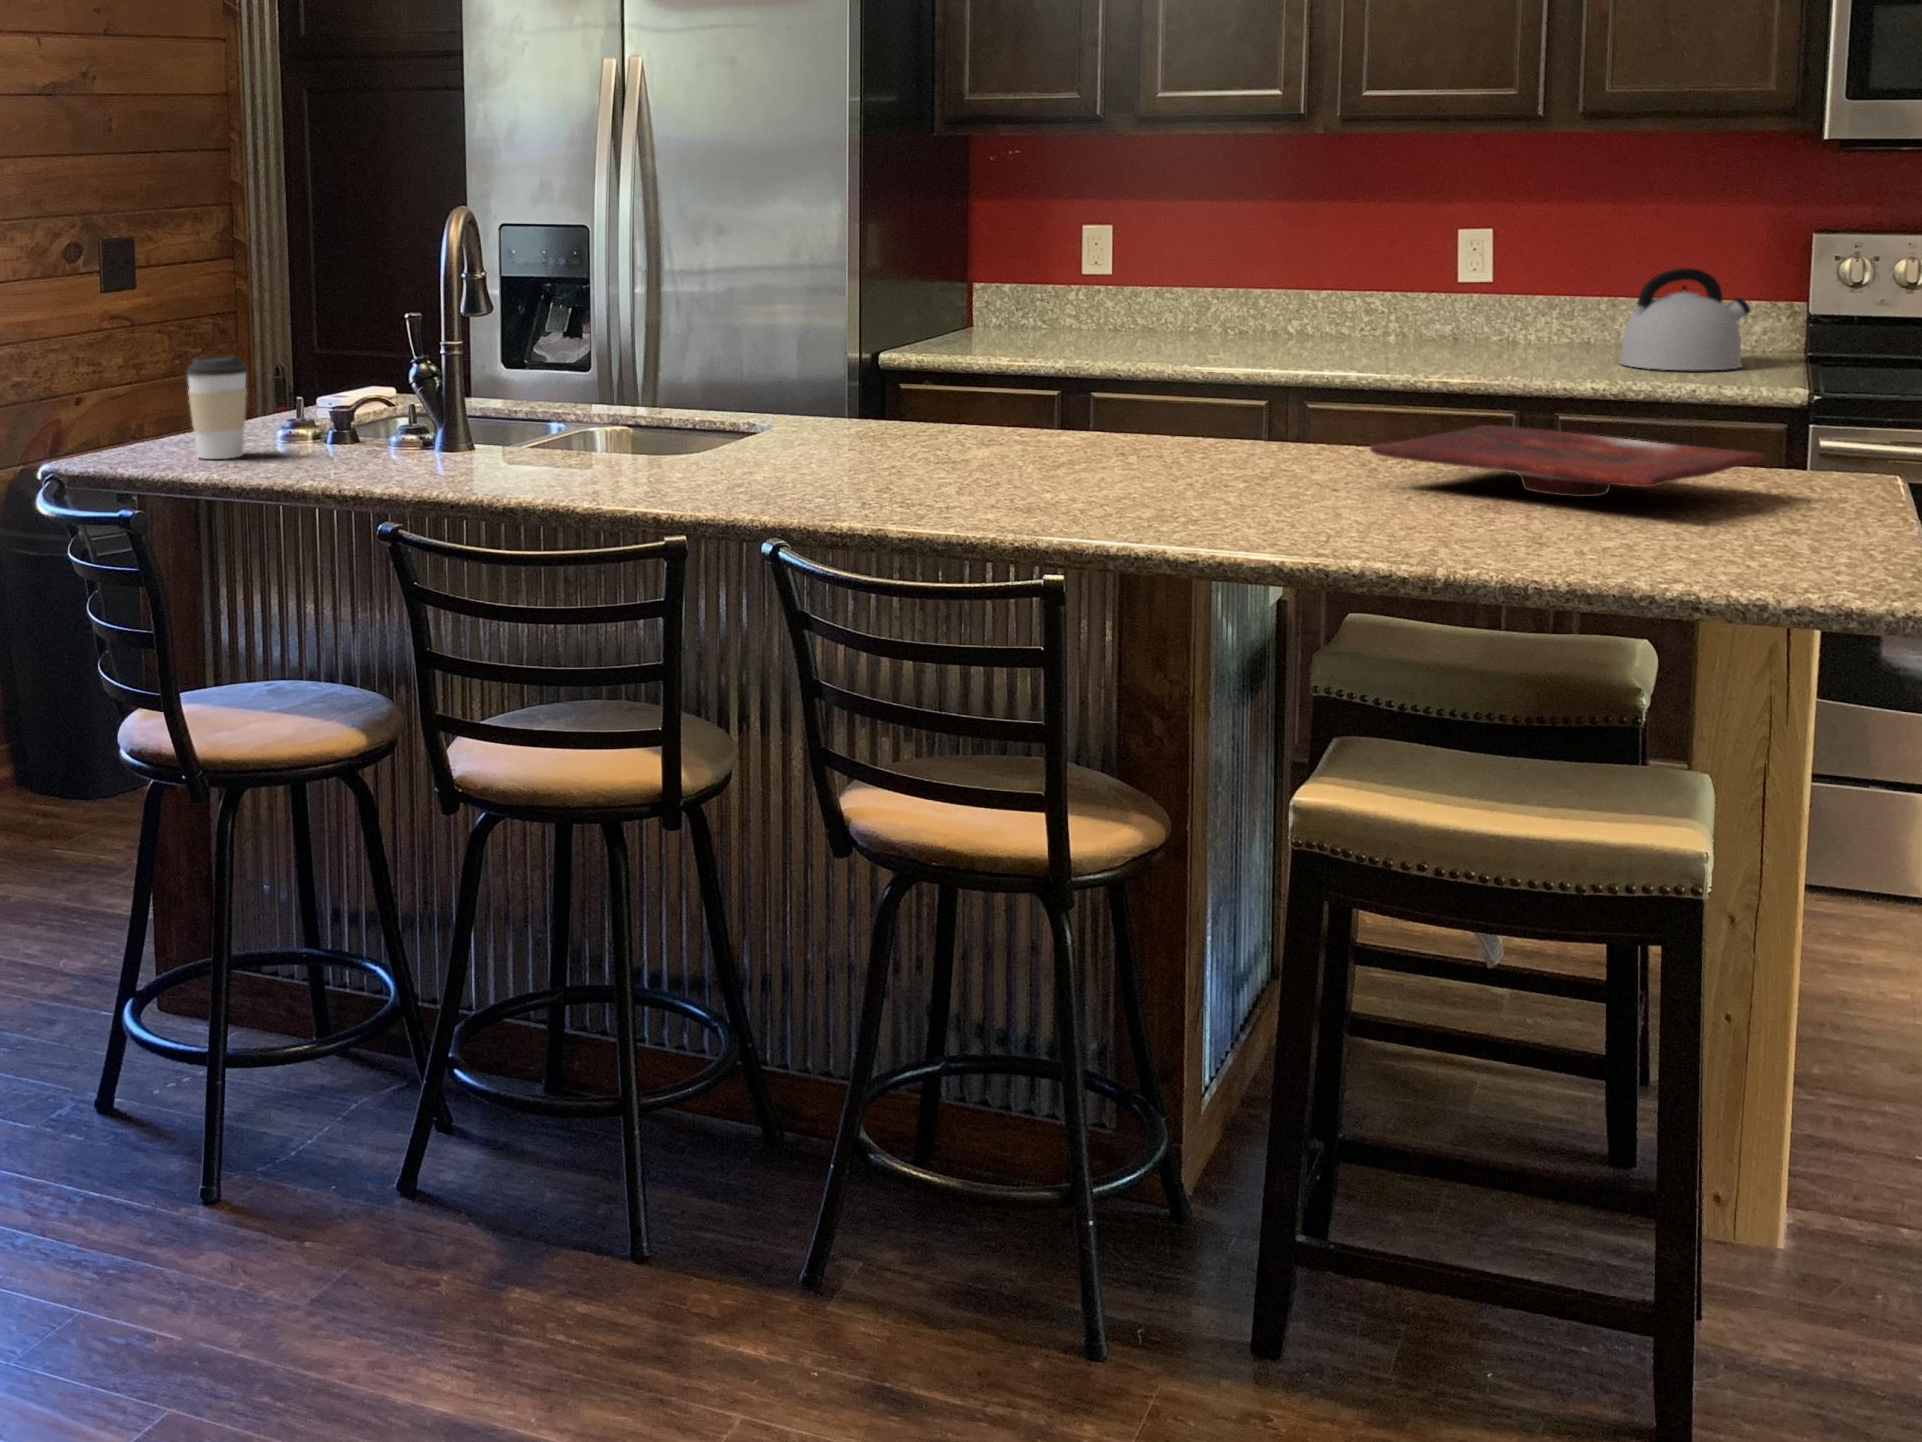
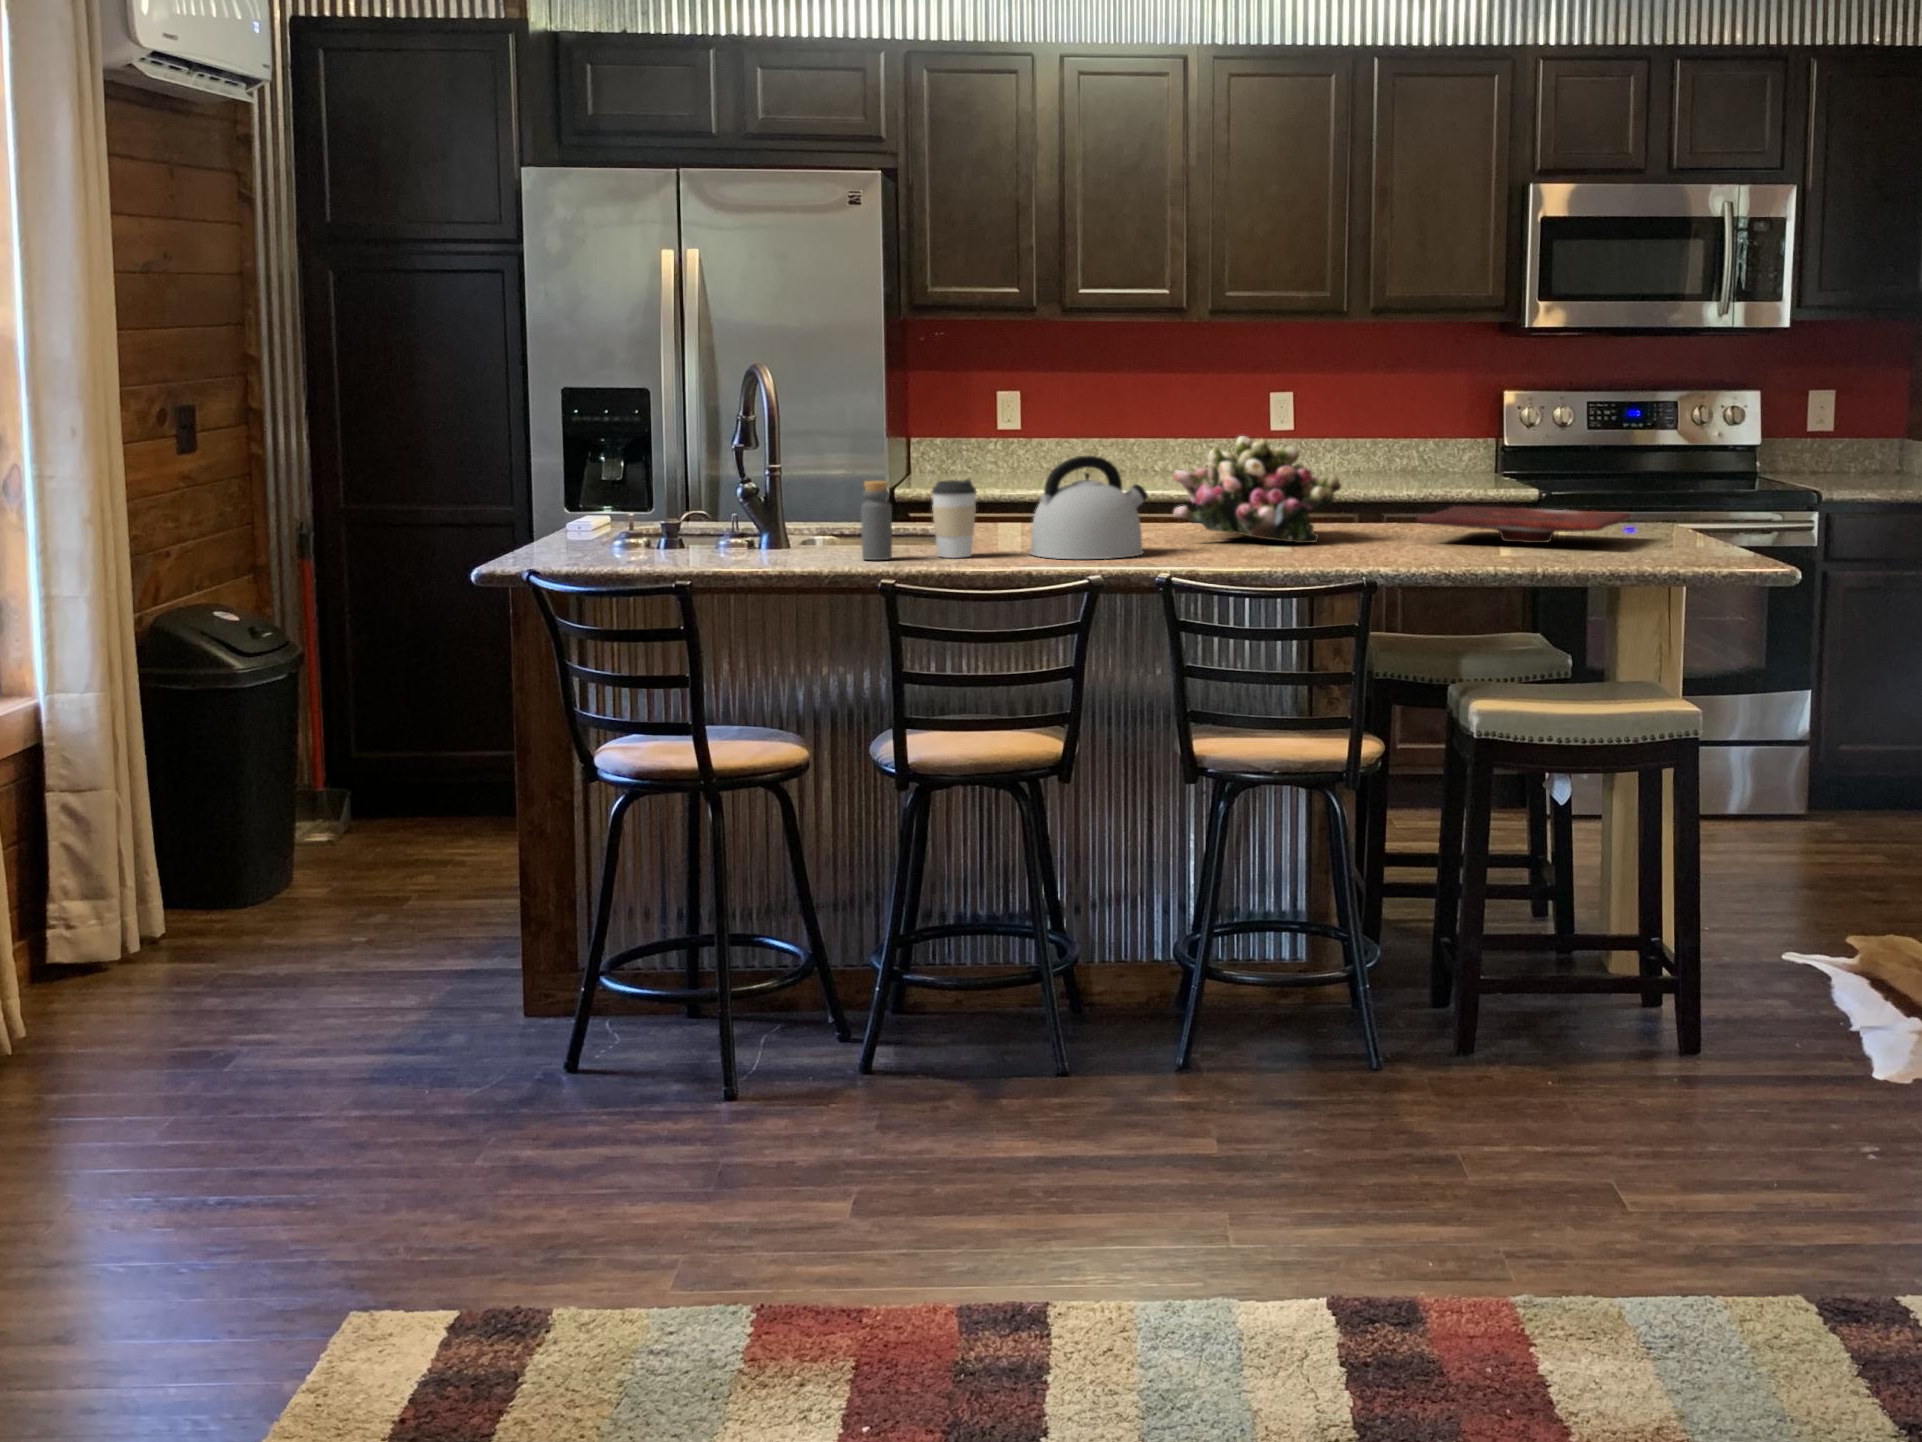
kettle: present [1620,268,1750,370] -> present [1030,456,1148,559]
flower arrangement: none [998,309,1266,476] -> present [1173,436,1341,543]
coffee cup: present [187,355,247,459] -> present [932,479,976,558]
bottle: none [509,365,551,475] -> present [861,481,892,560]

